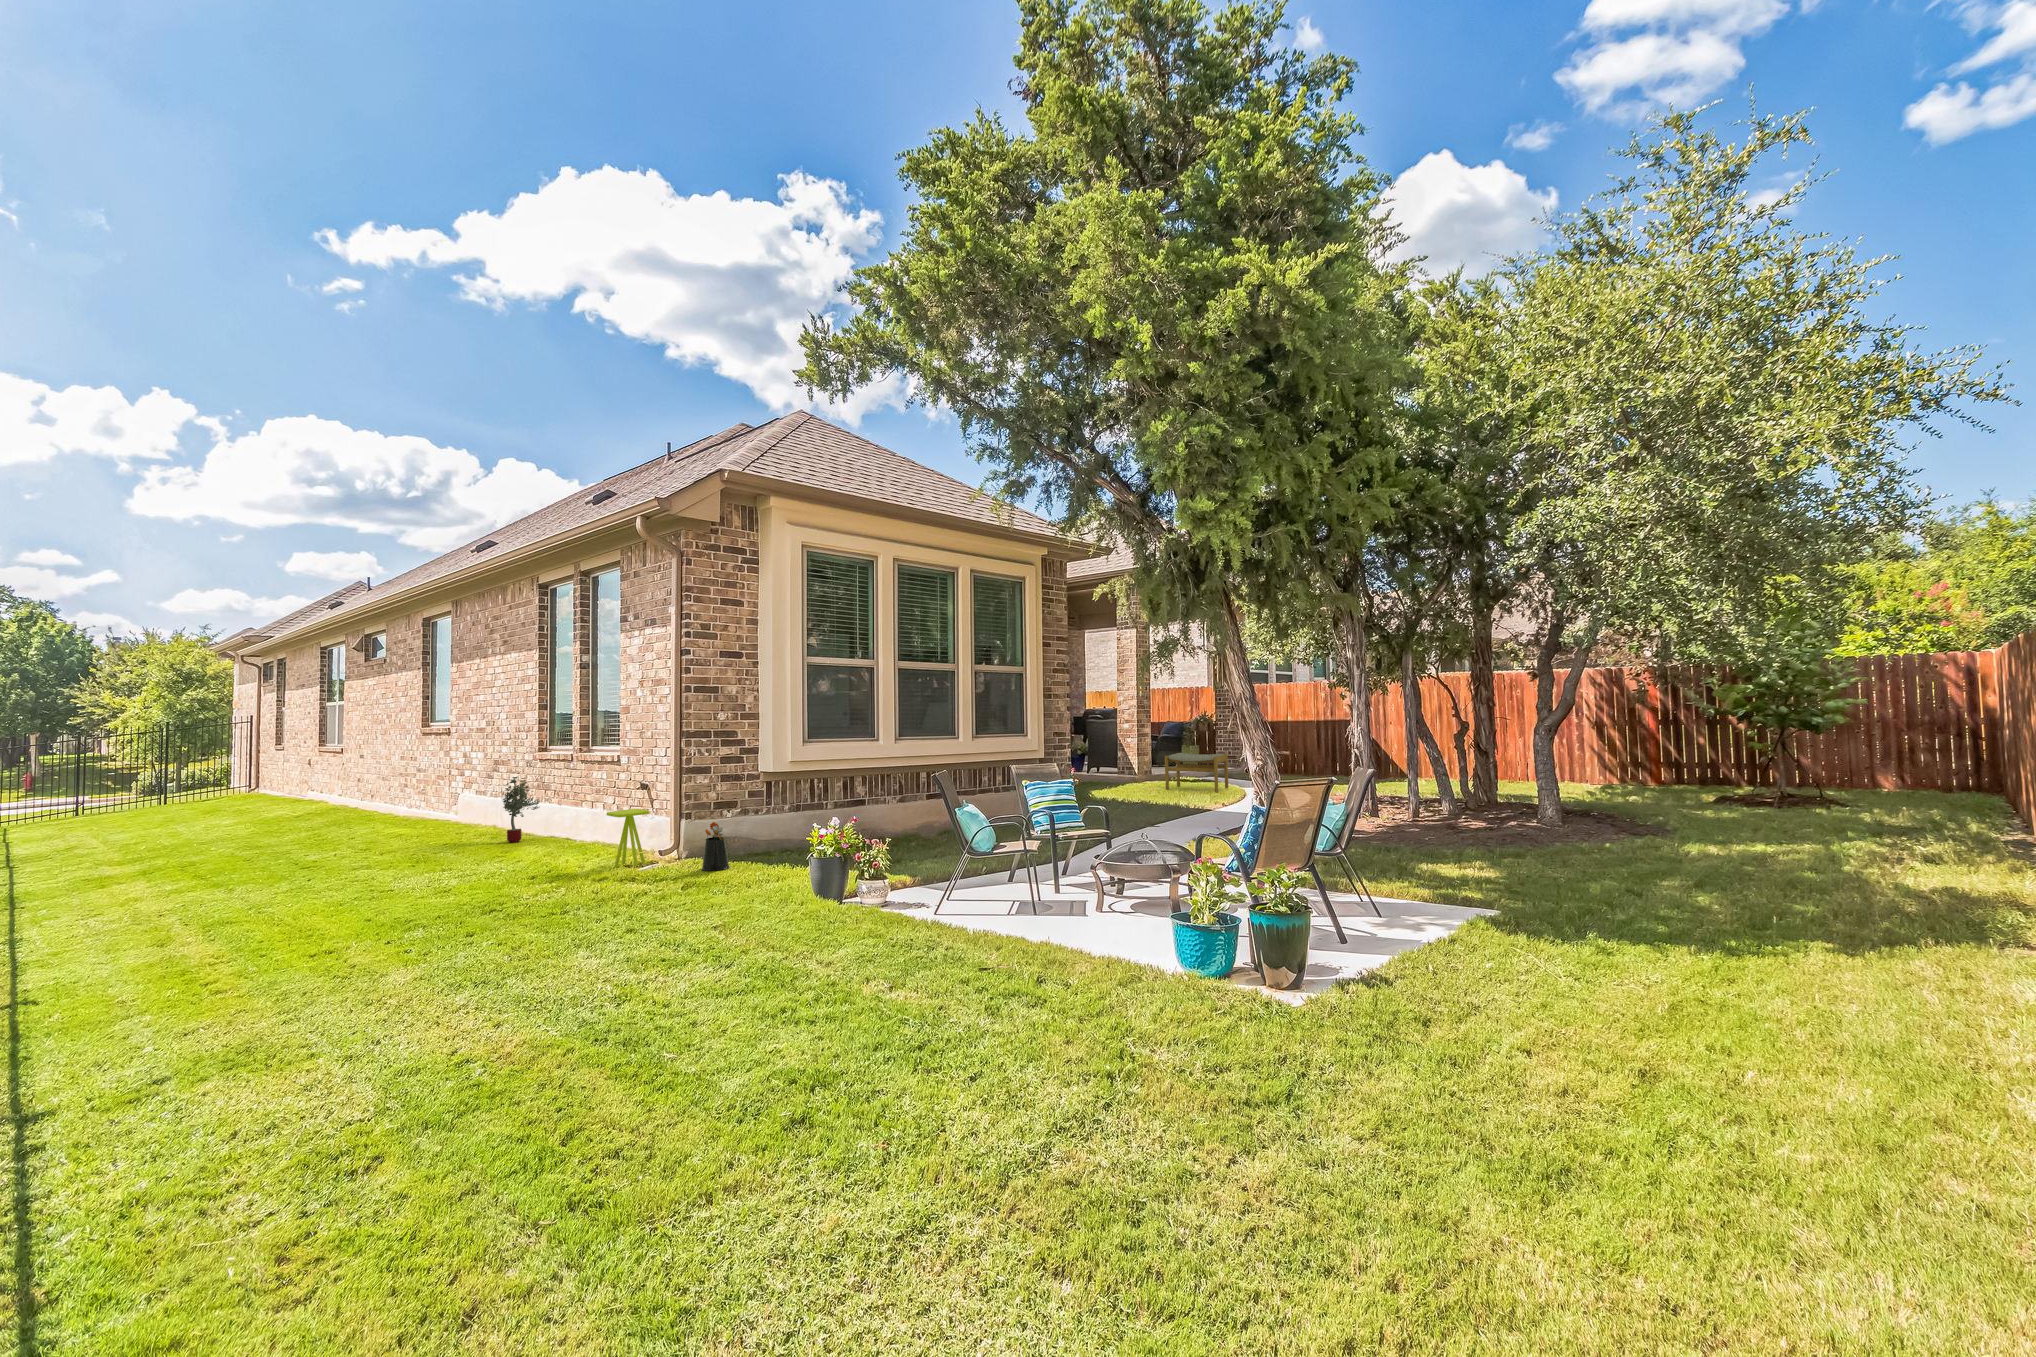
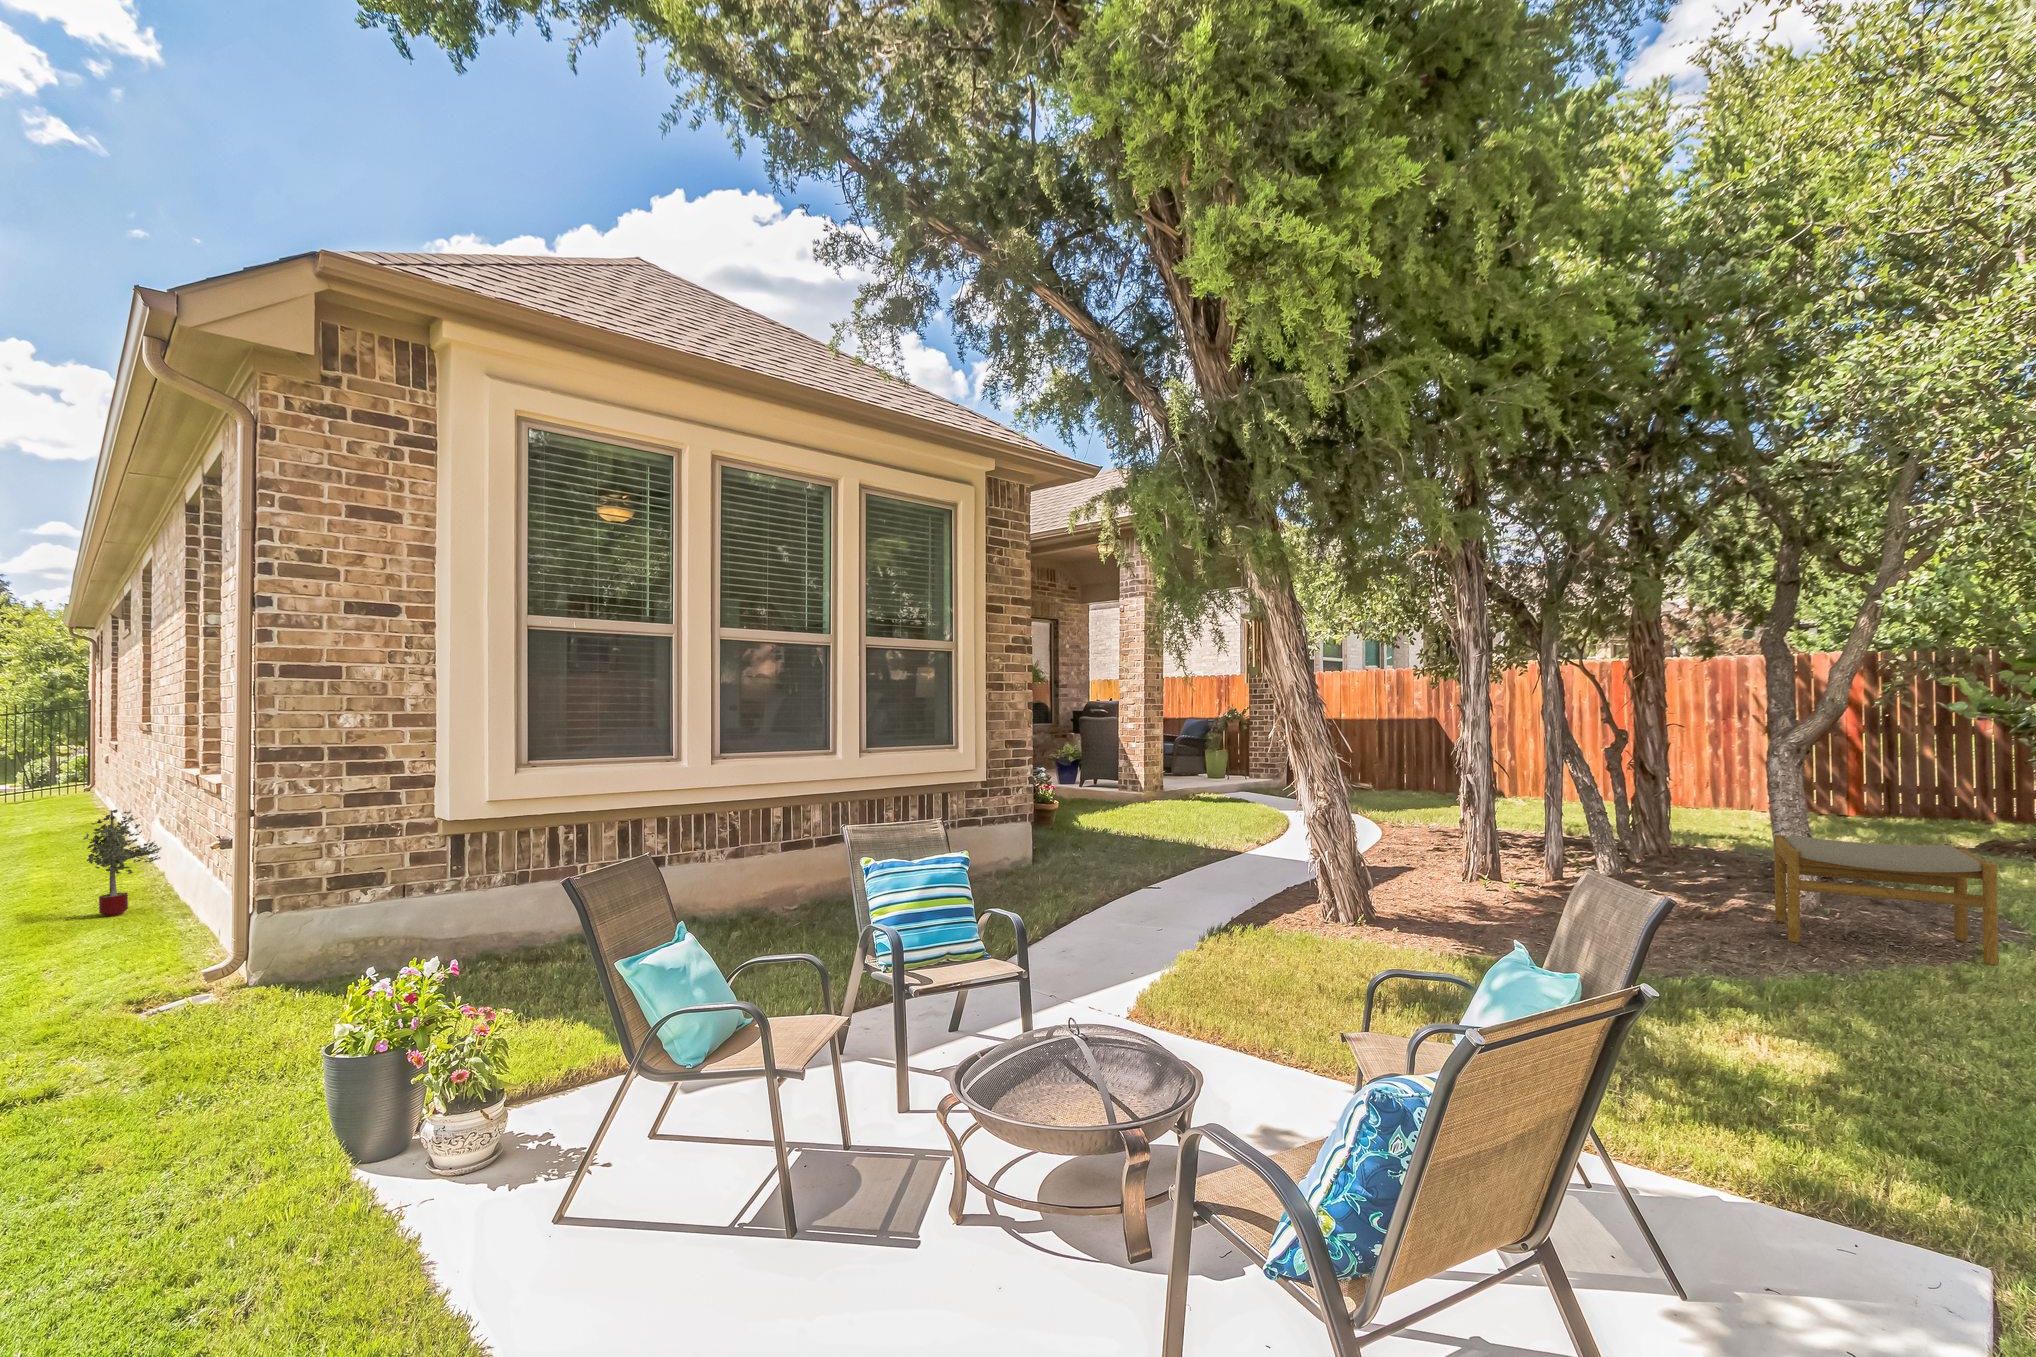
footstool: present [1165,753,1228,792] -> present [1774,835,1998,966]
side table: present [607,809,650,867] -> none [132,883,216,995]
watering can: present [702,822,730,871] -> none [274,915,338,1015]

